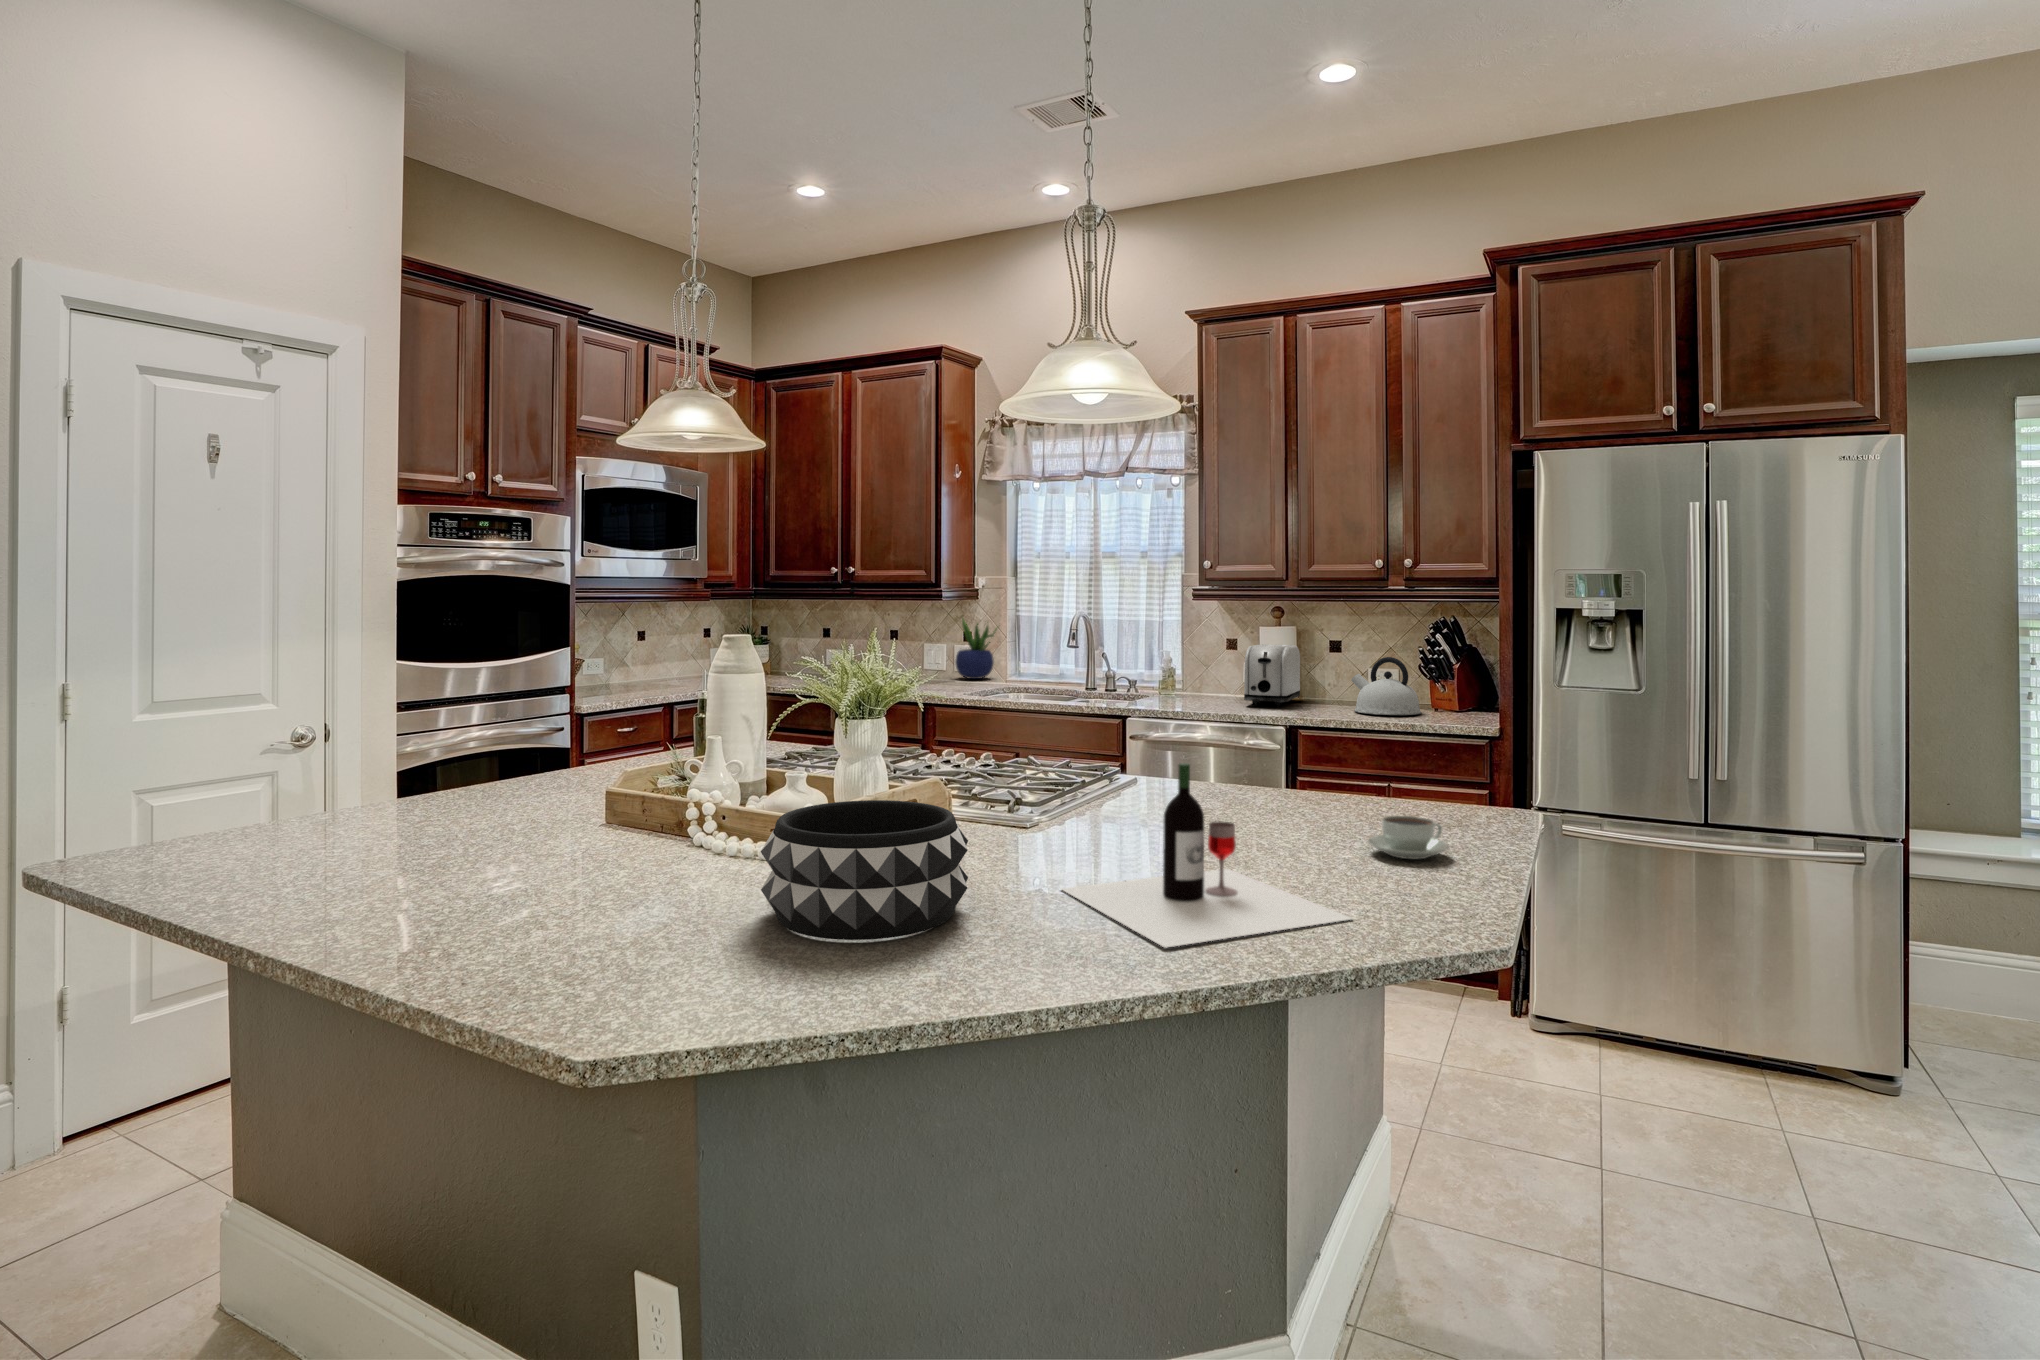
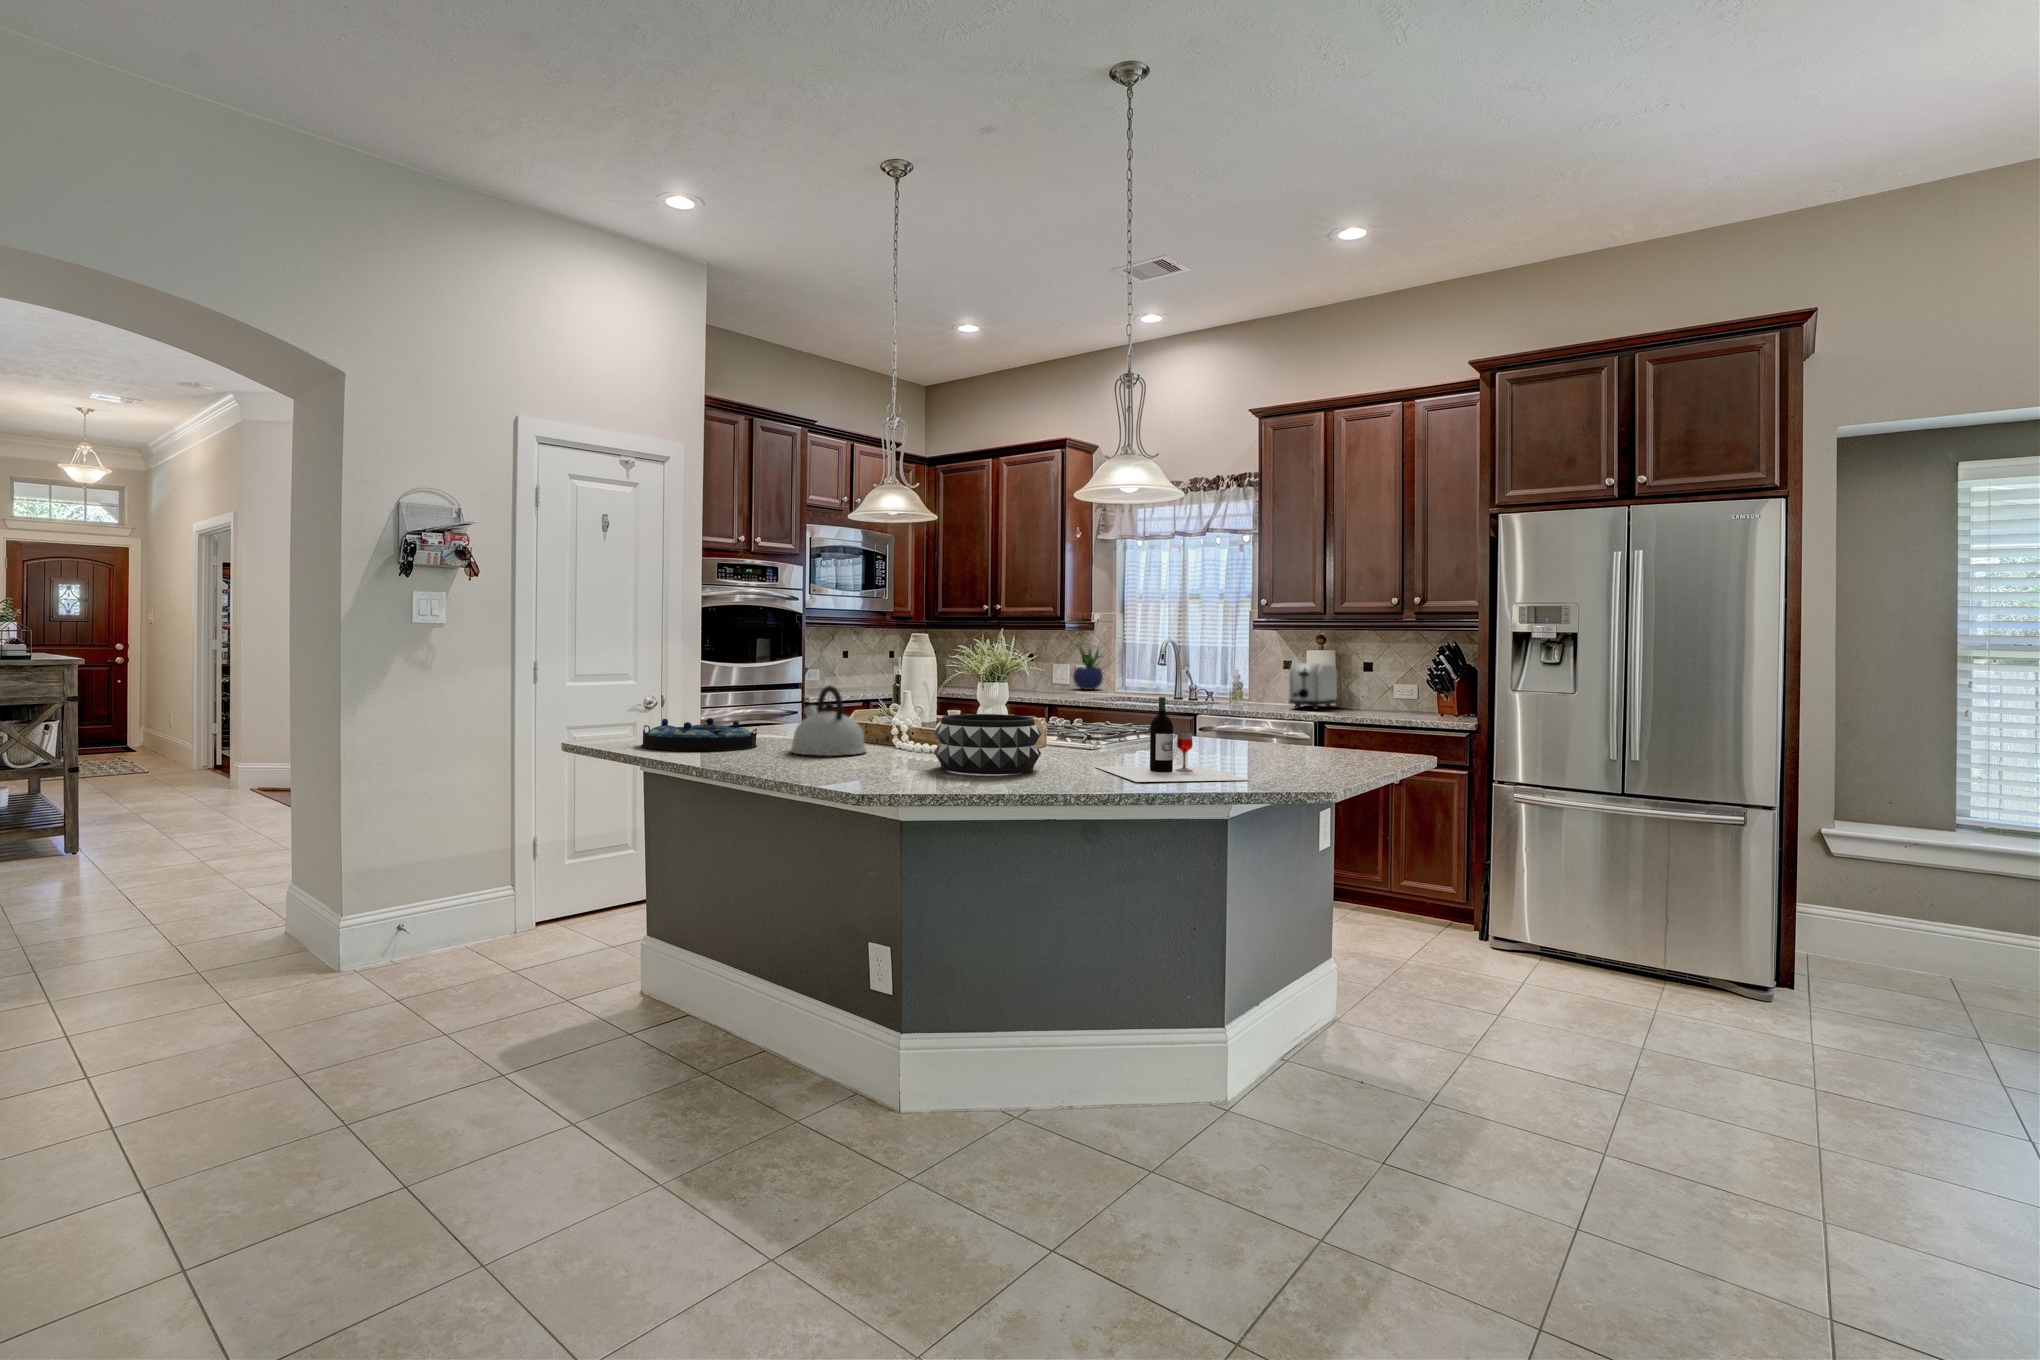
kettle: present [1351,657,1421,715] -> present [791,685,866,756]
serving tray: none [179,805,429,887] -> present [642,718,757,751]
coffee cup: present [1368,816,1449,859] -> none [1289,743,1339,767]

